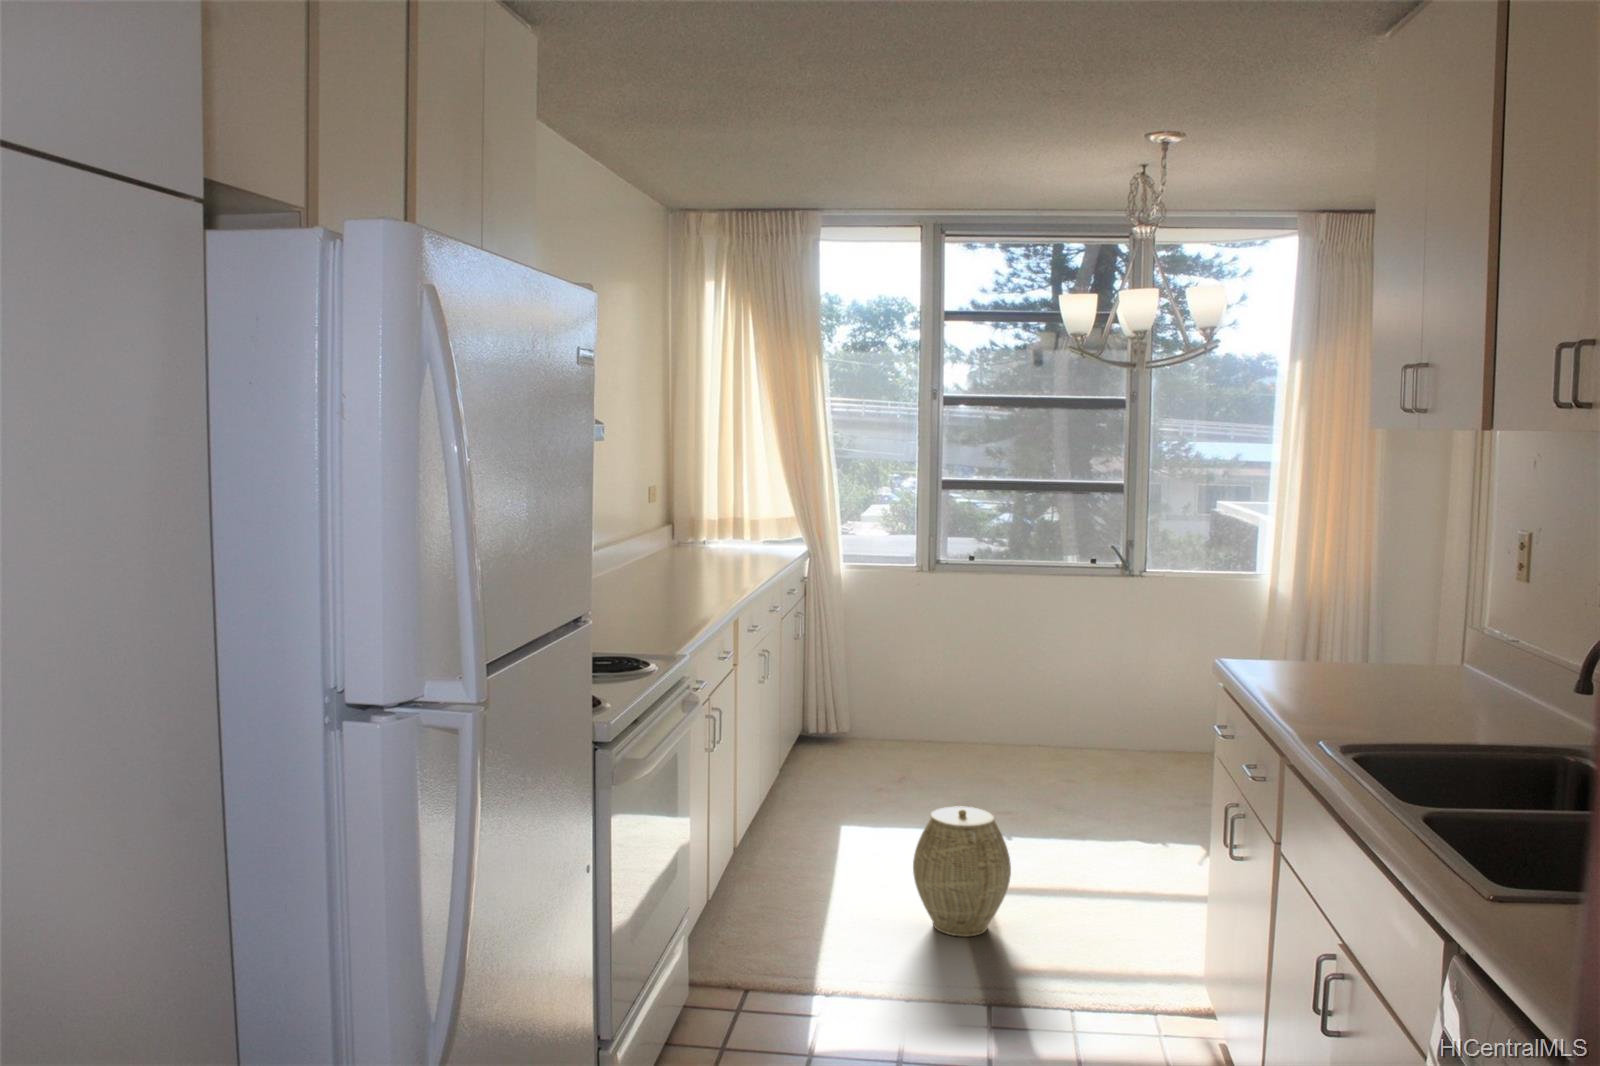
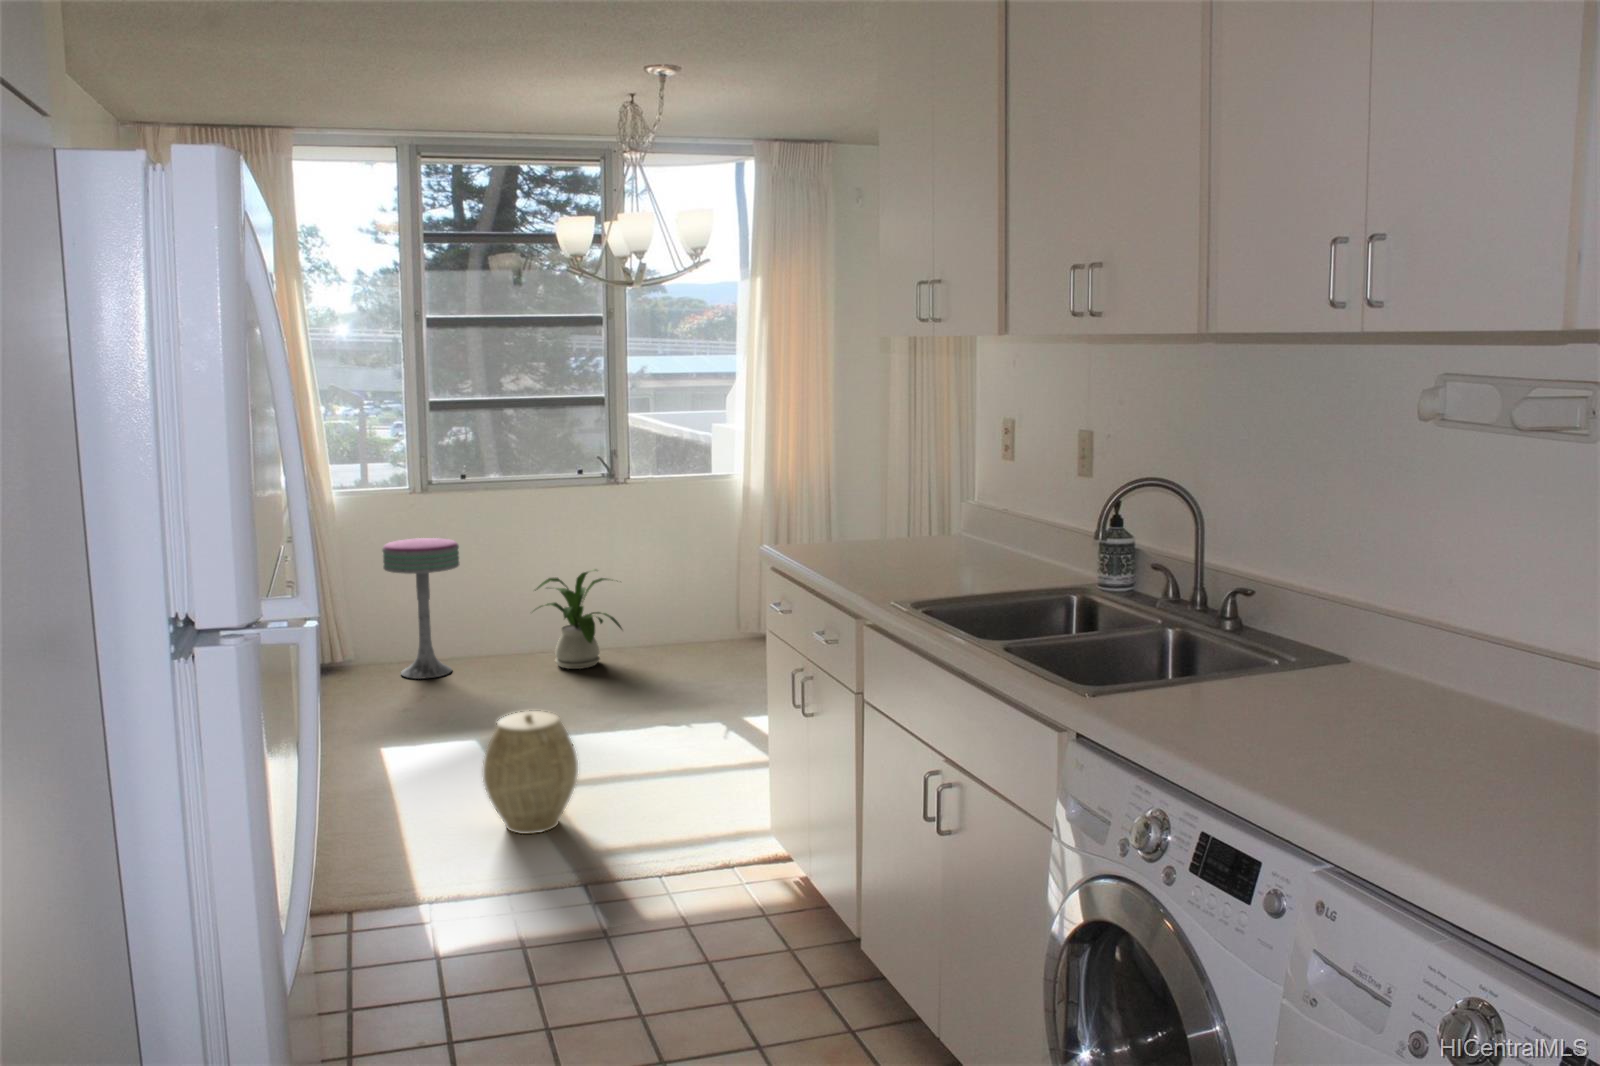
bar stool: none [883,617,956,759] -> present [382,538,460,679]
house plant: none [1025,666,1124,771] -> present [535,569,622,669]

